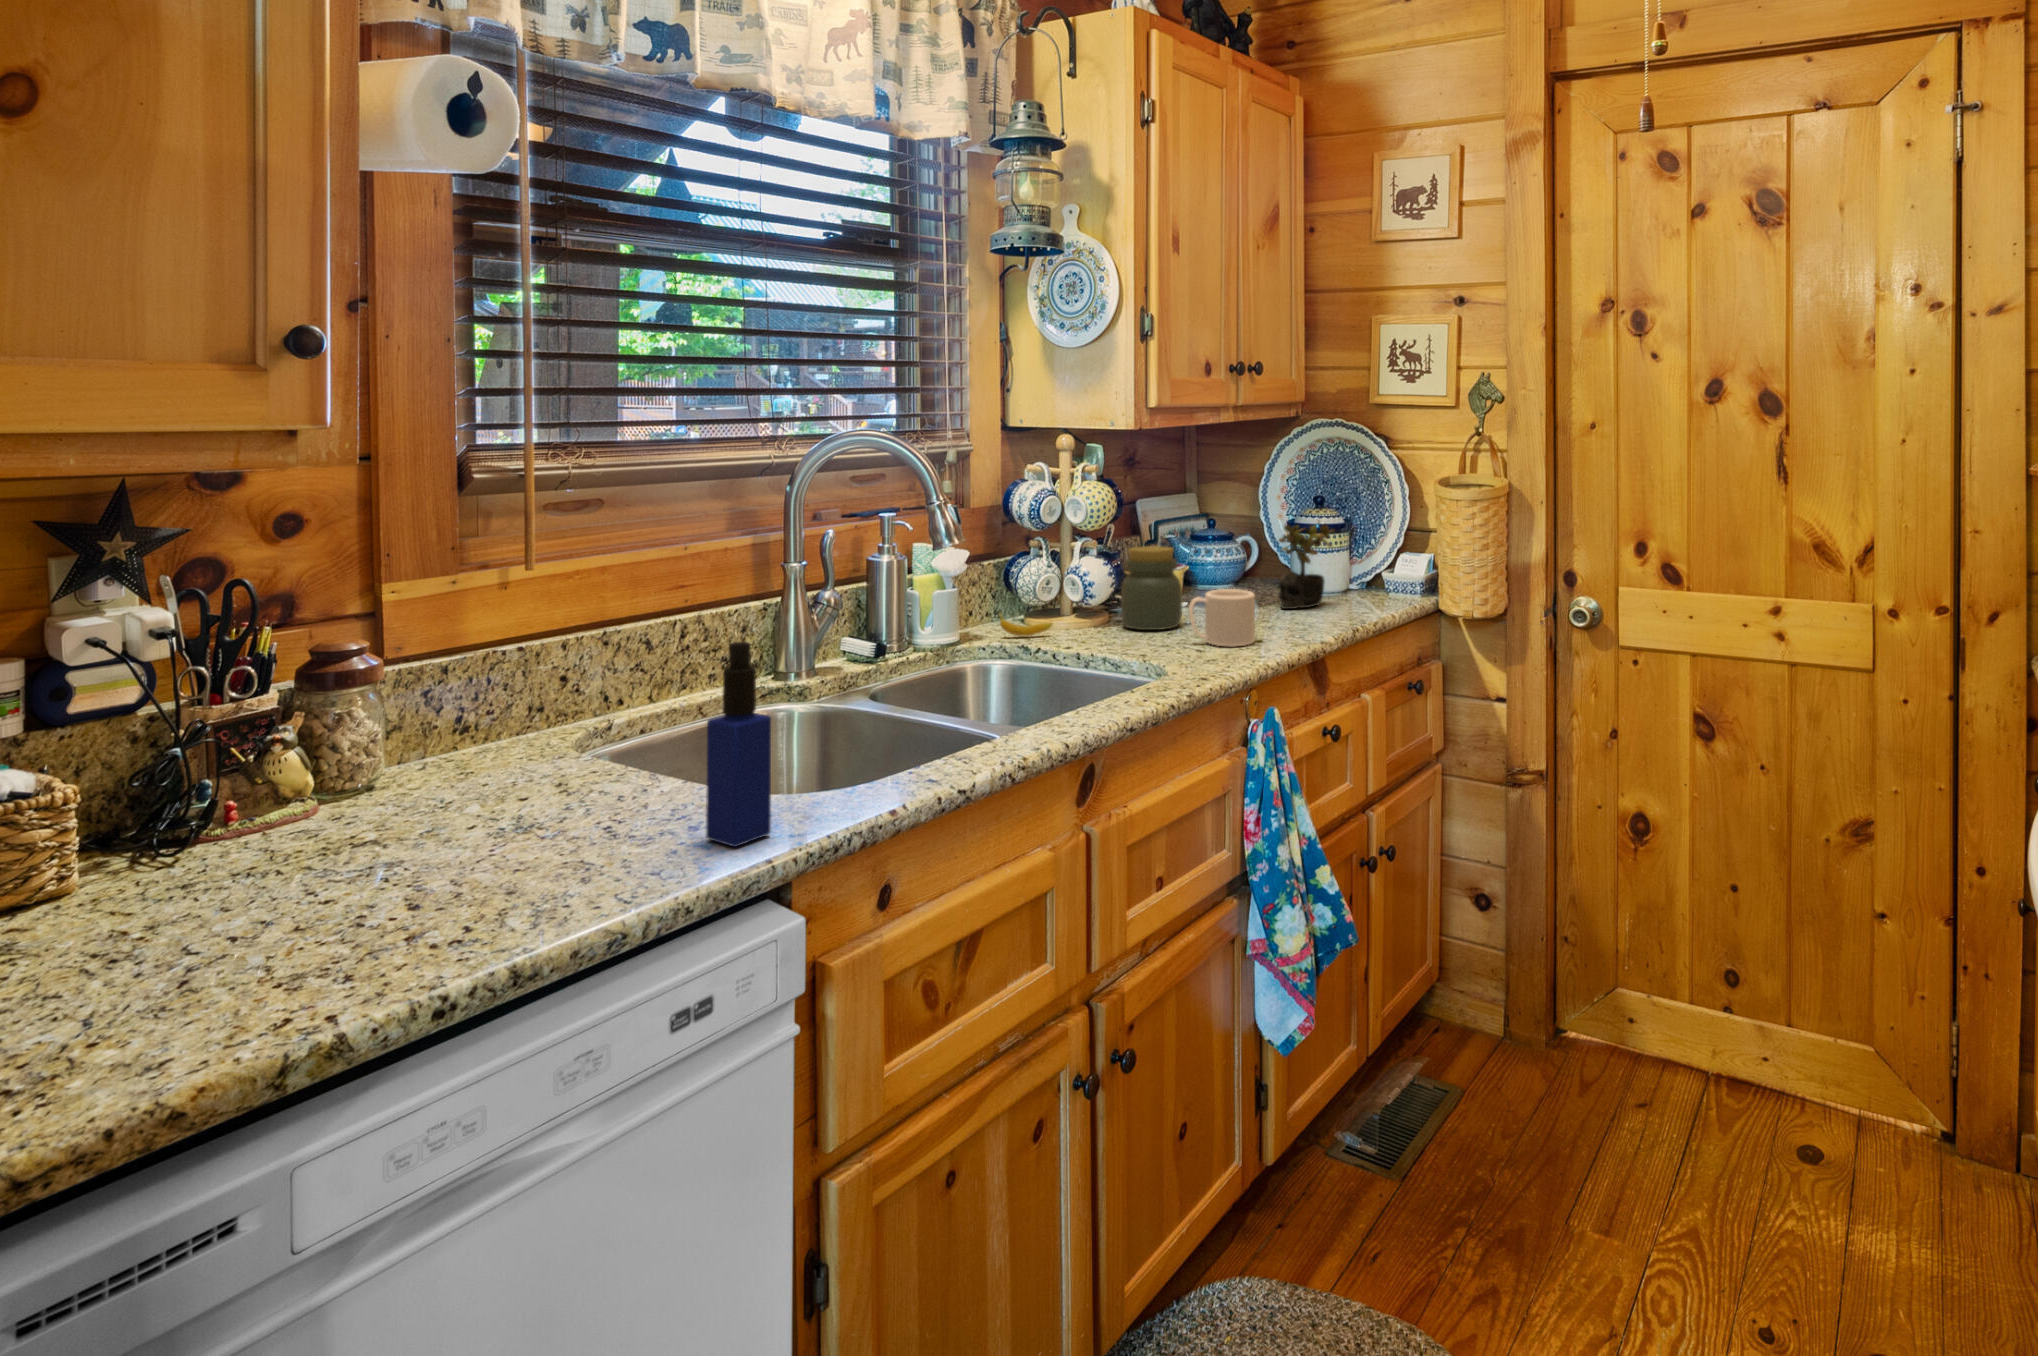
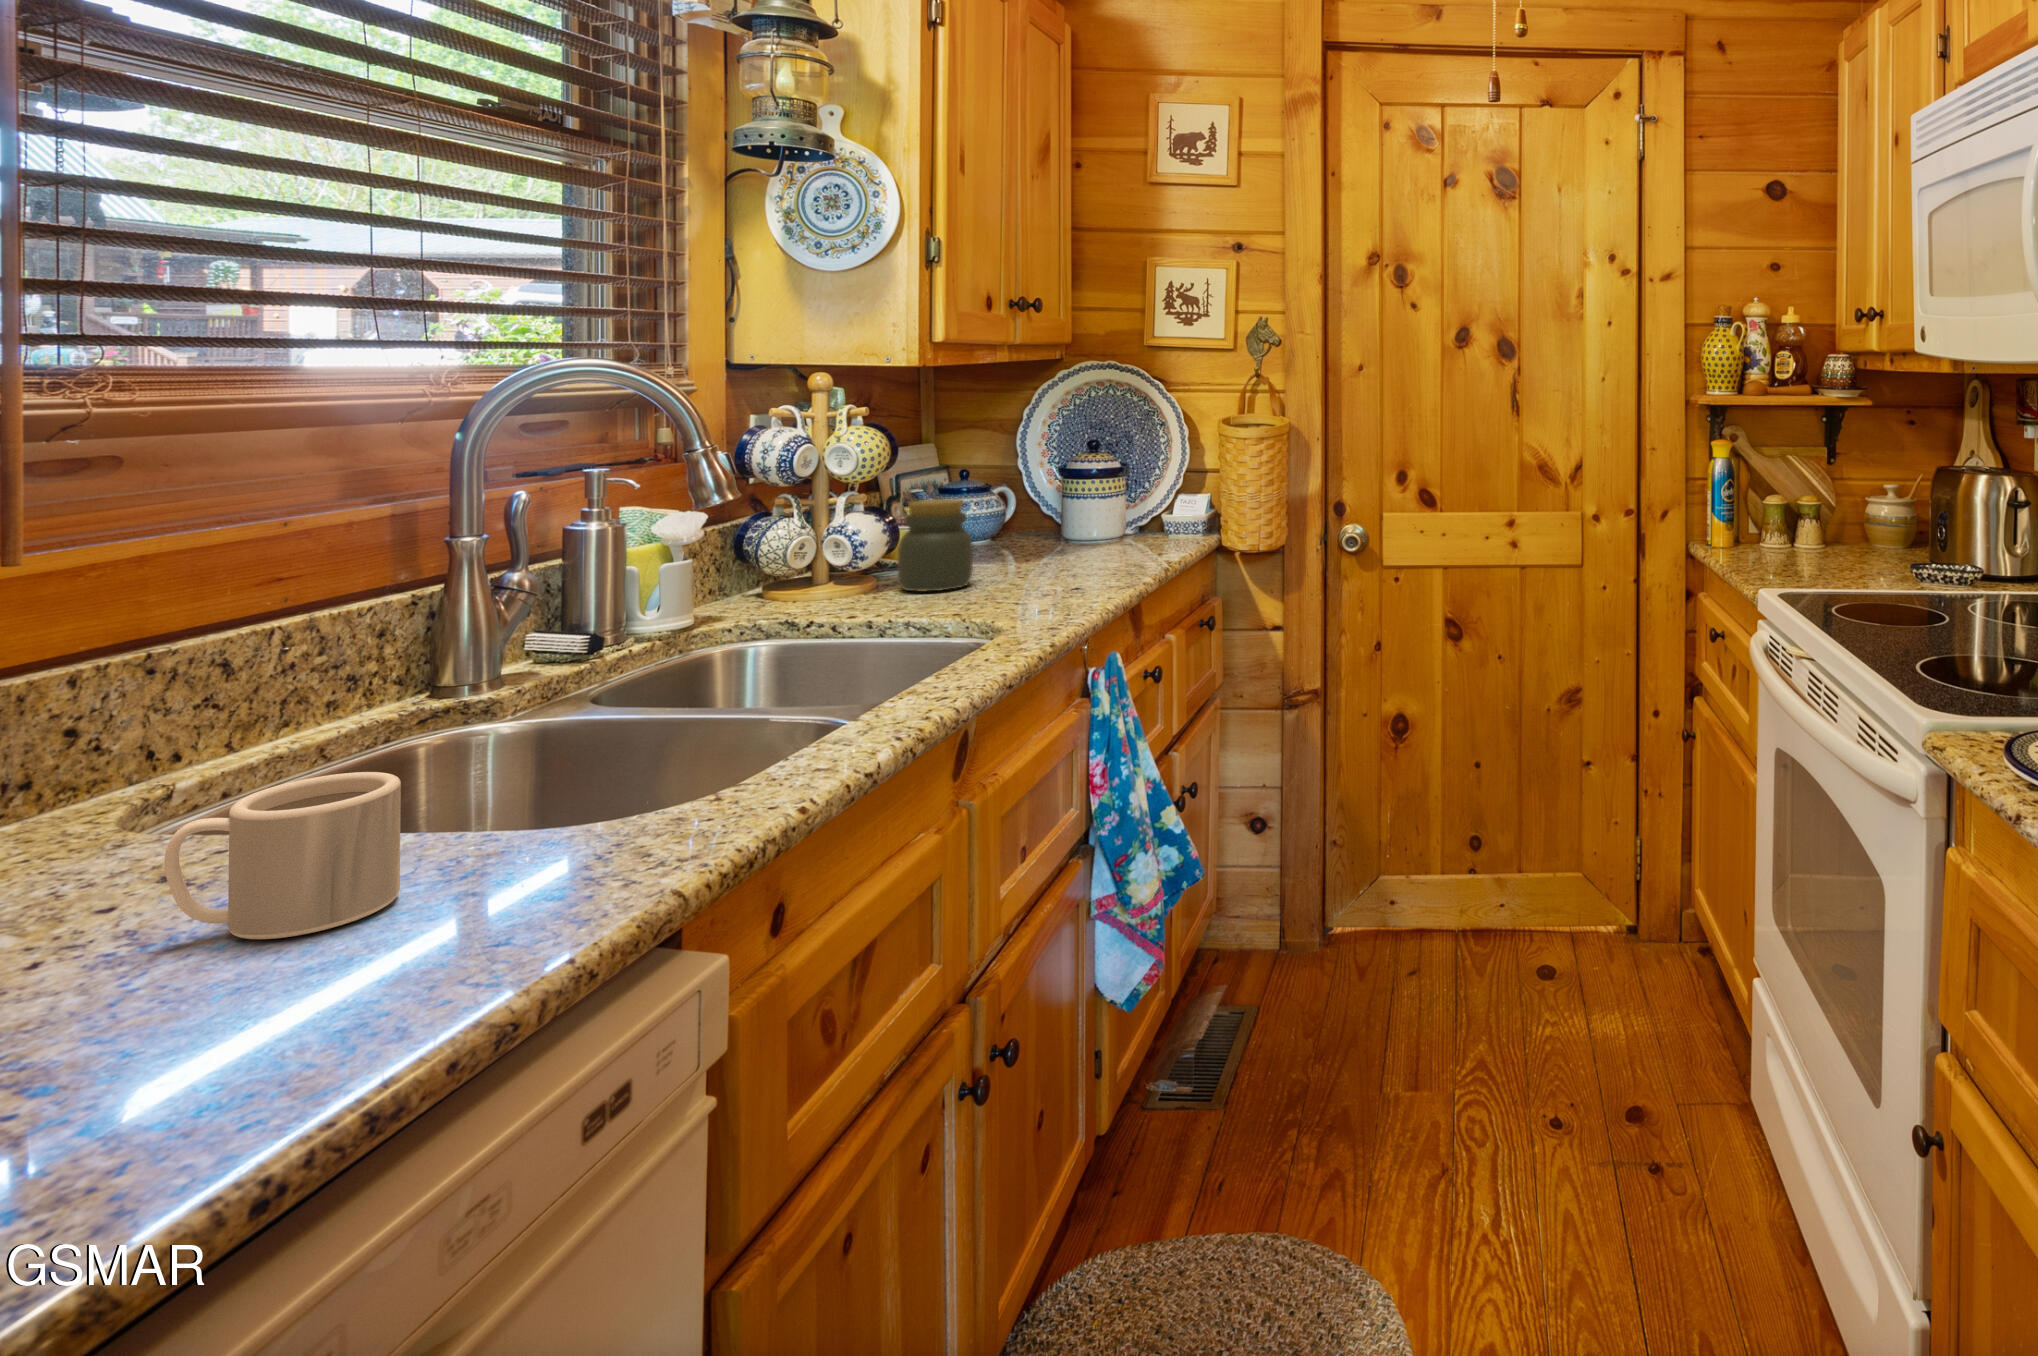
succulent plant: present [1279,524,1333,609] -> none [1064,464,1126,559]
mug: present [1189,589,1255,647] -> present [164,772,401,939]
fruit: present [999,611,1052,636] -> none [745,583,817,612]
bottle: present [706,641,771,847] -> none [518,616,621,886]

